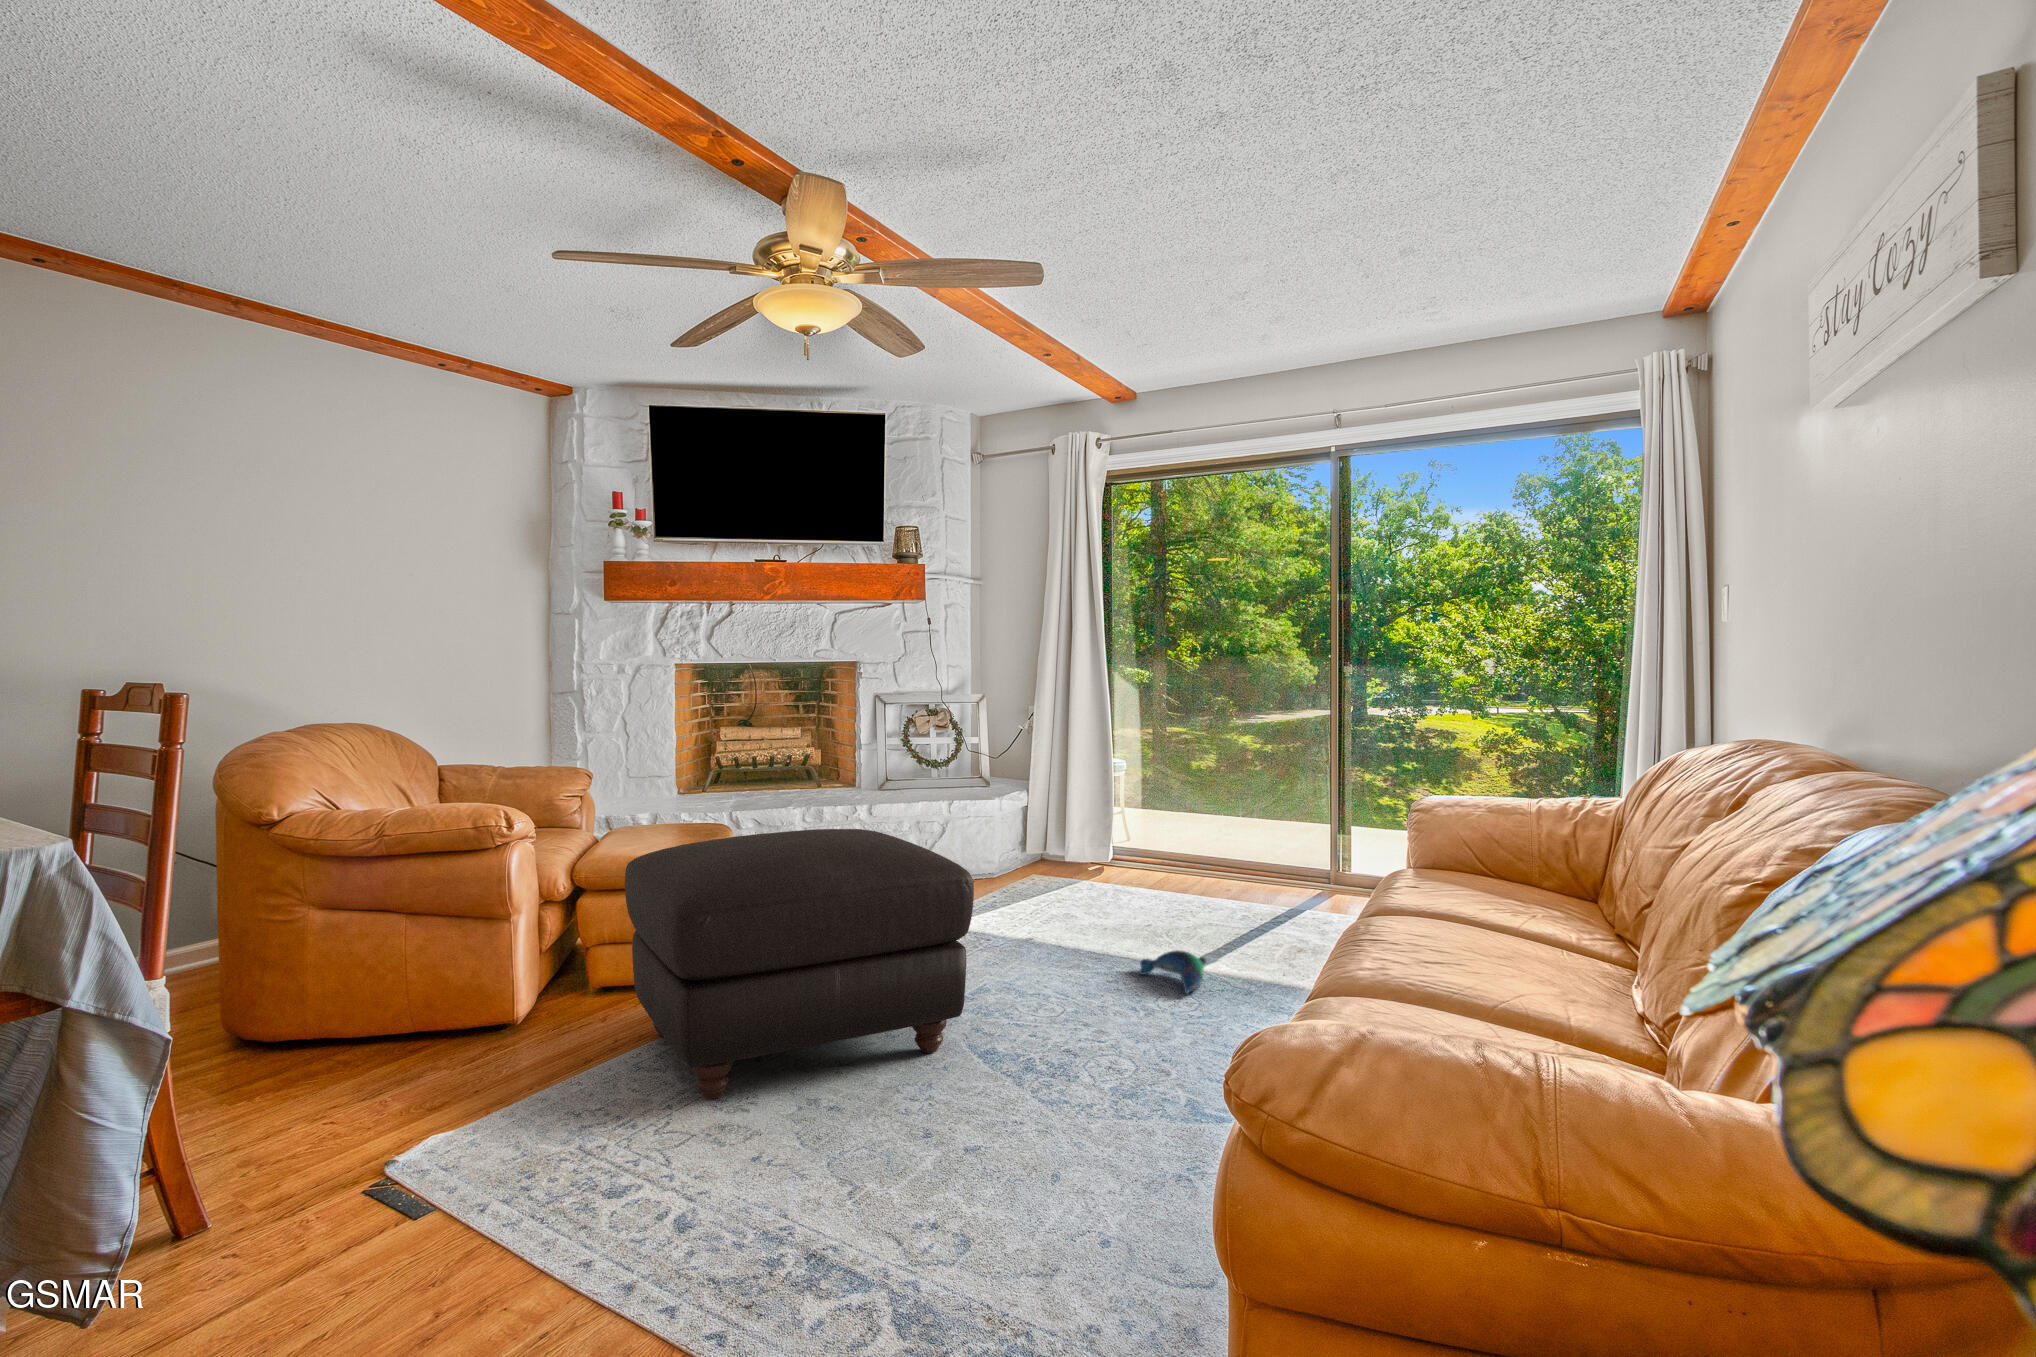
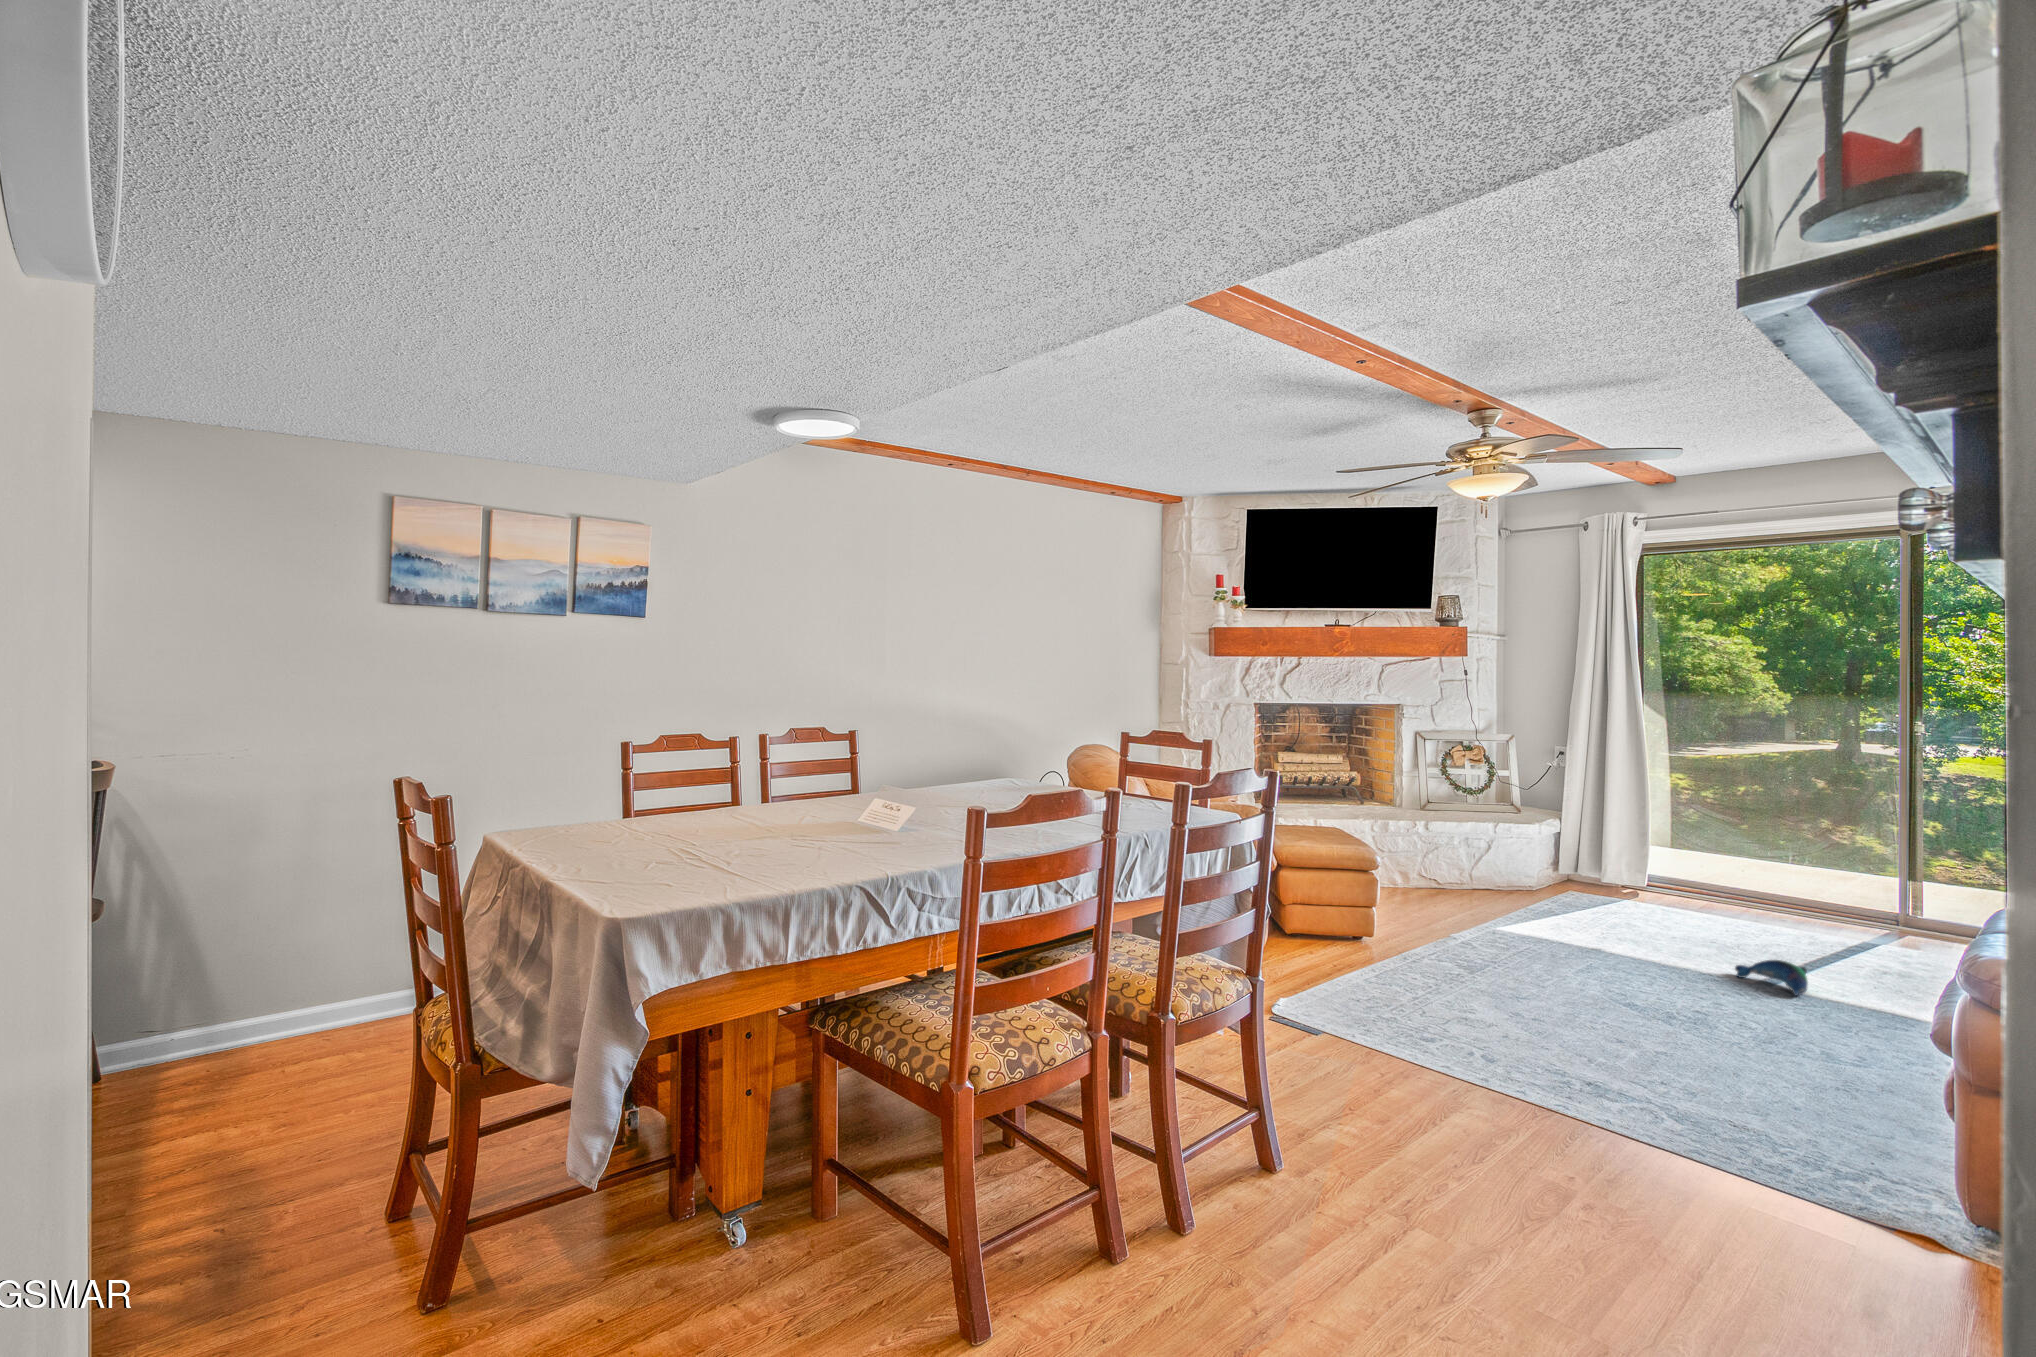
ottoman: present [625,829,974,1099] -> none [1338,840,1633,1025]

